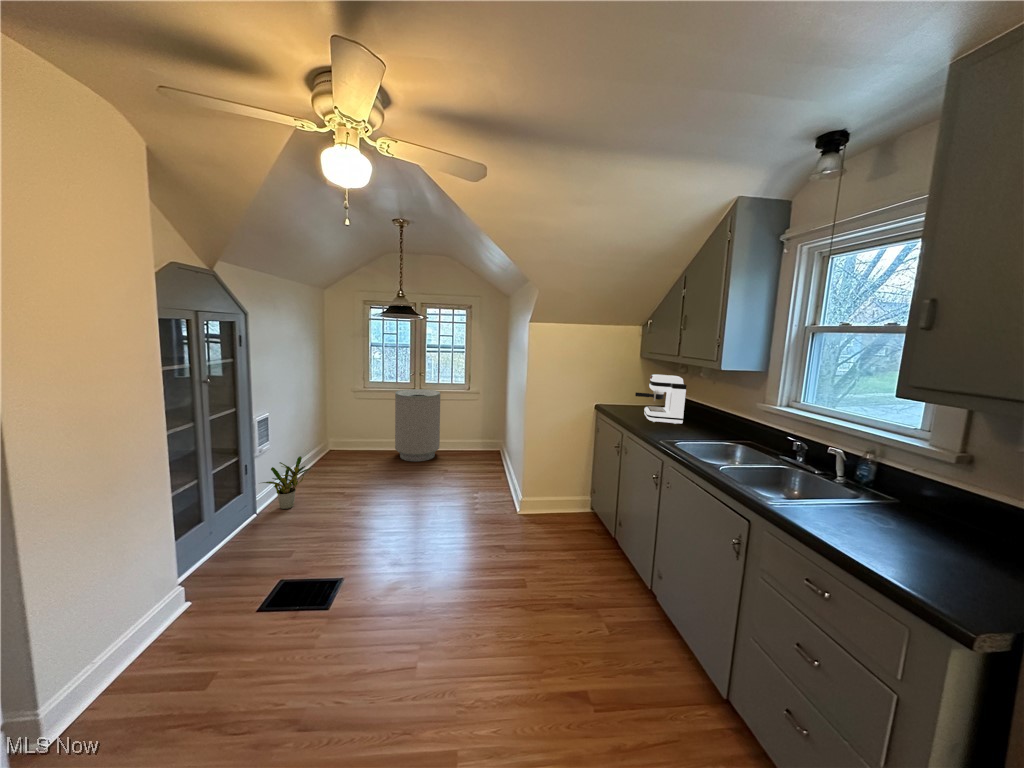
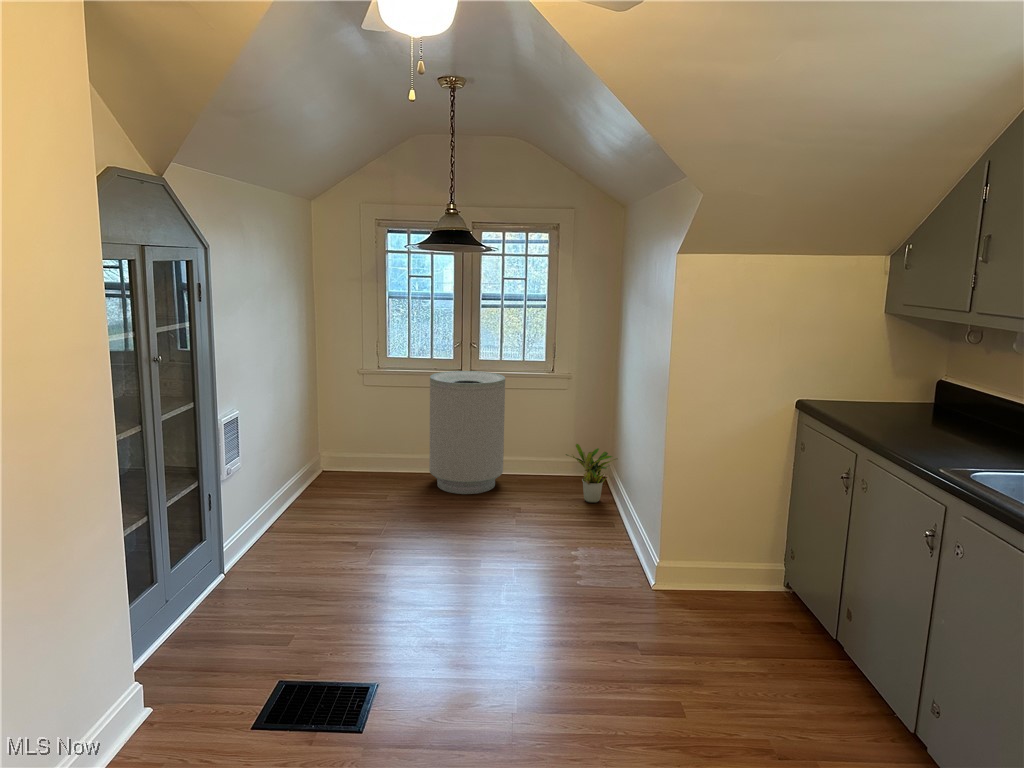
coffee maker: present [635,375,687,424] -> none [881,345,987,438]
potted plant: present [263,456,311,509] -> present [566,444,618,503]

